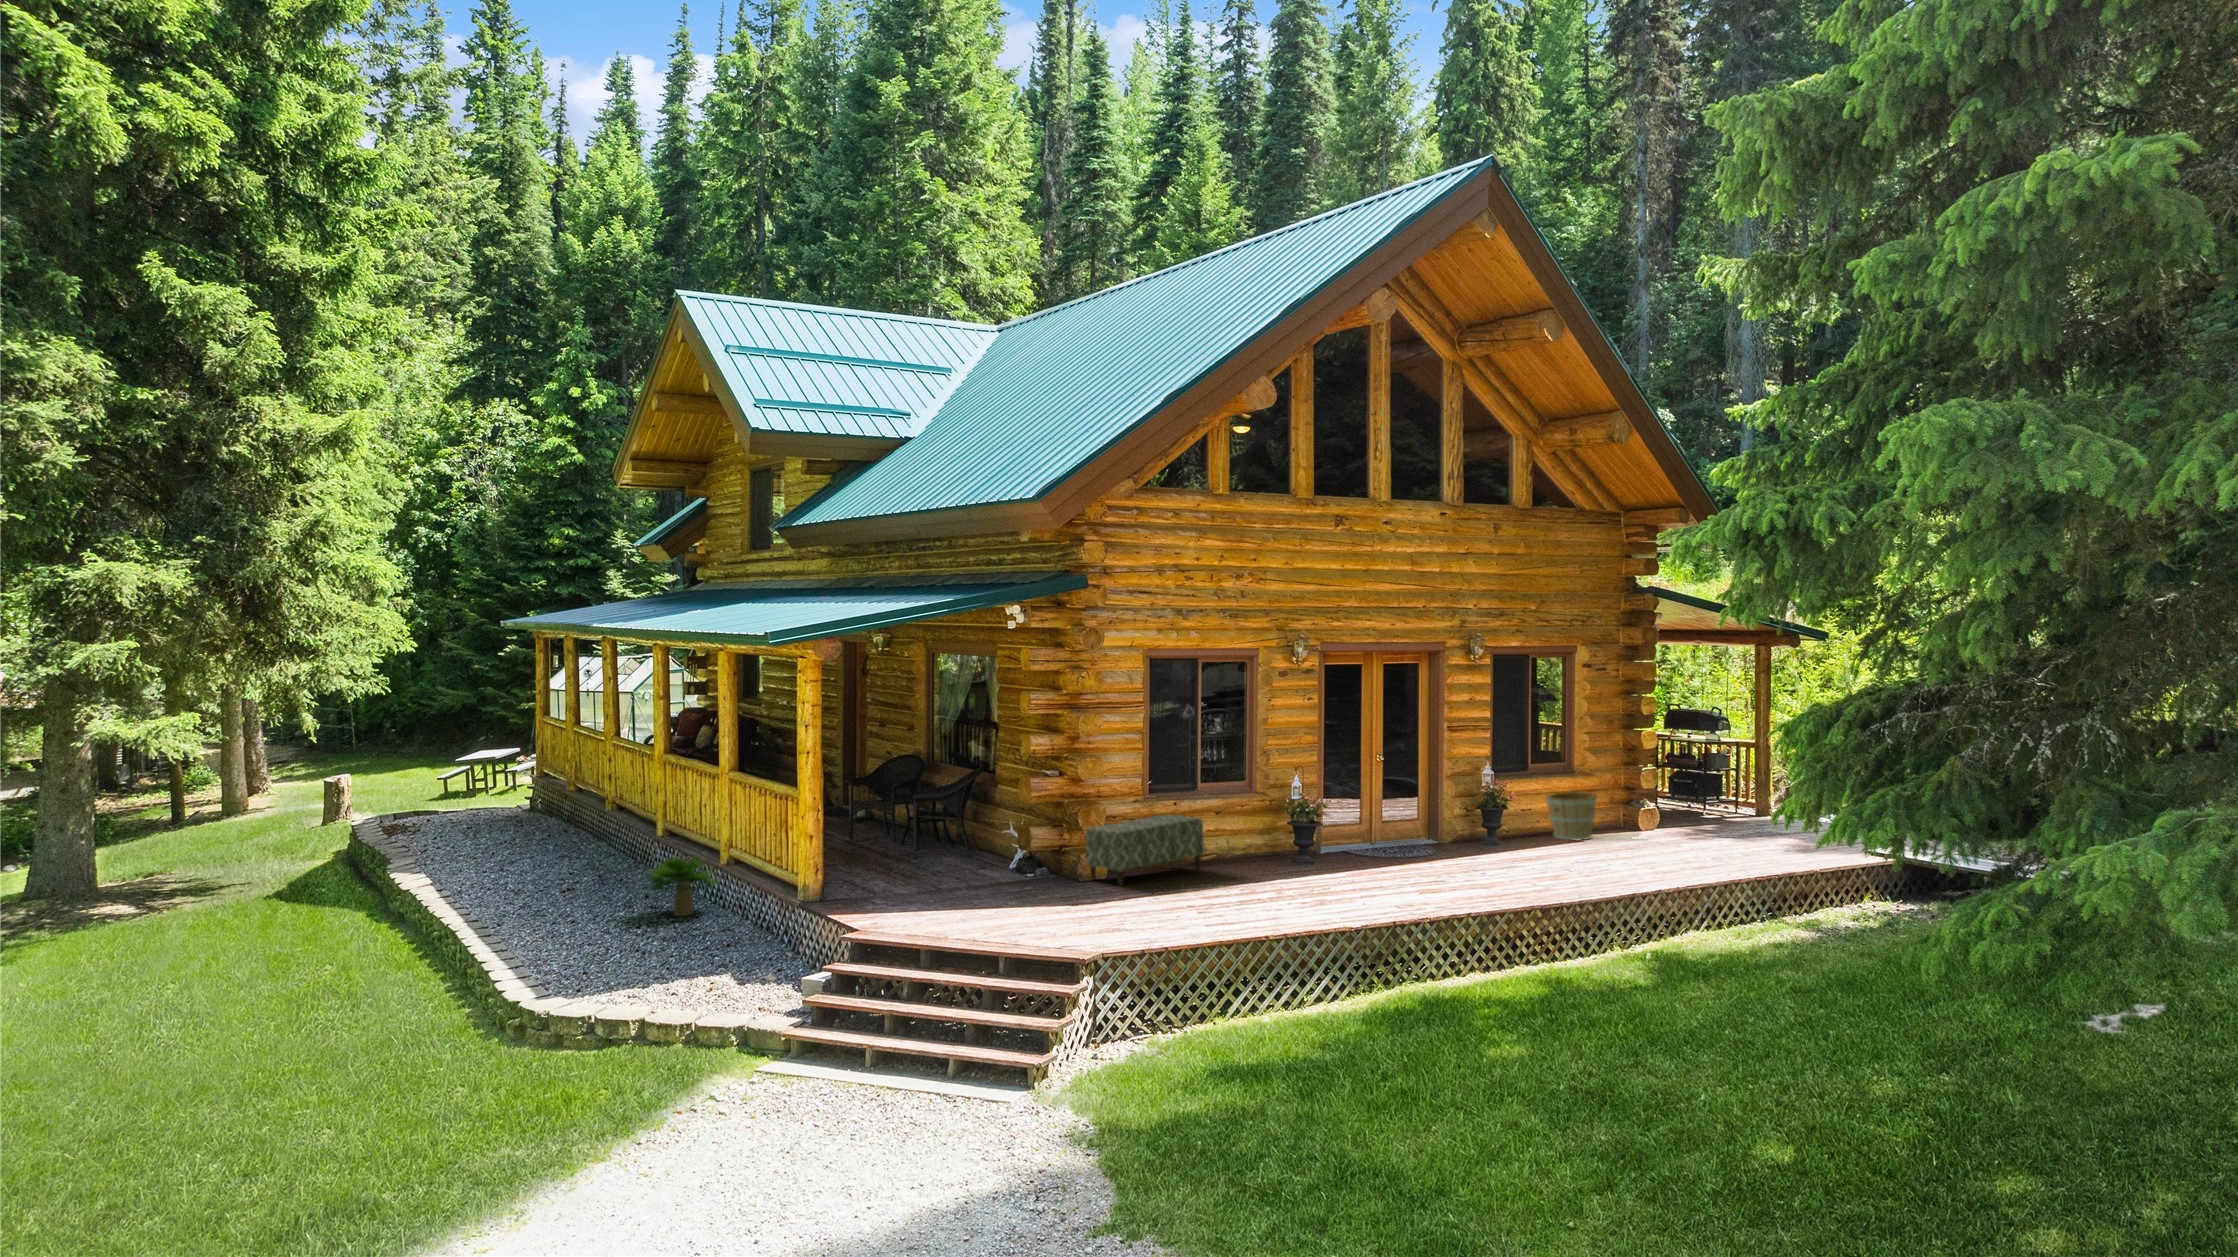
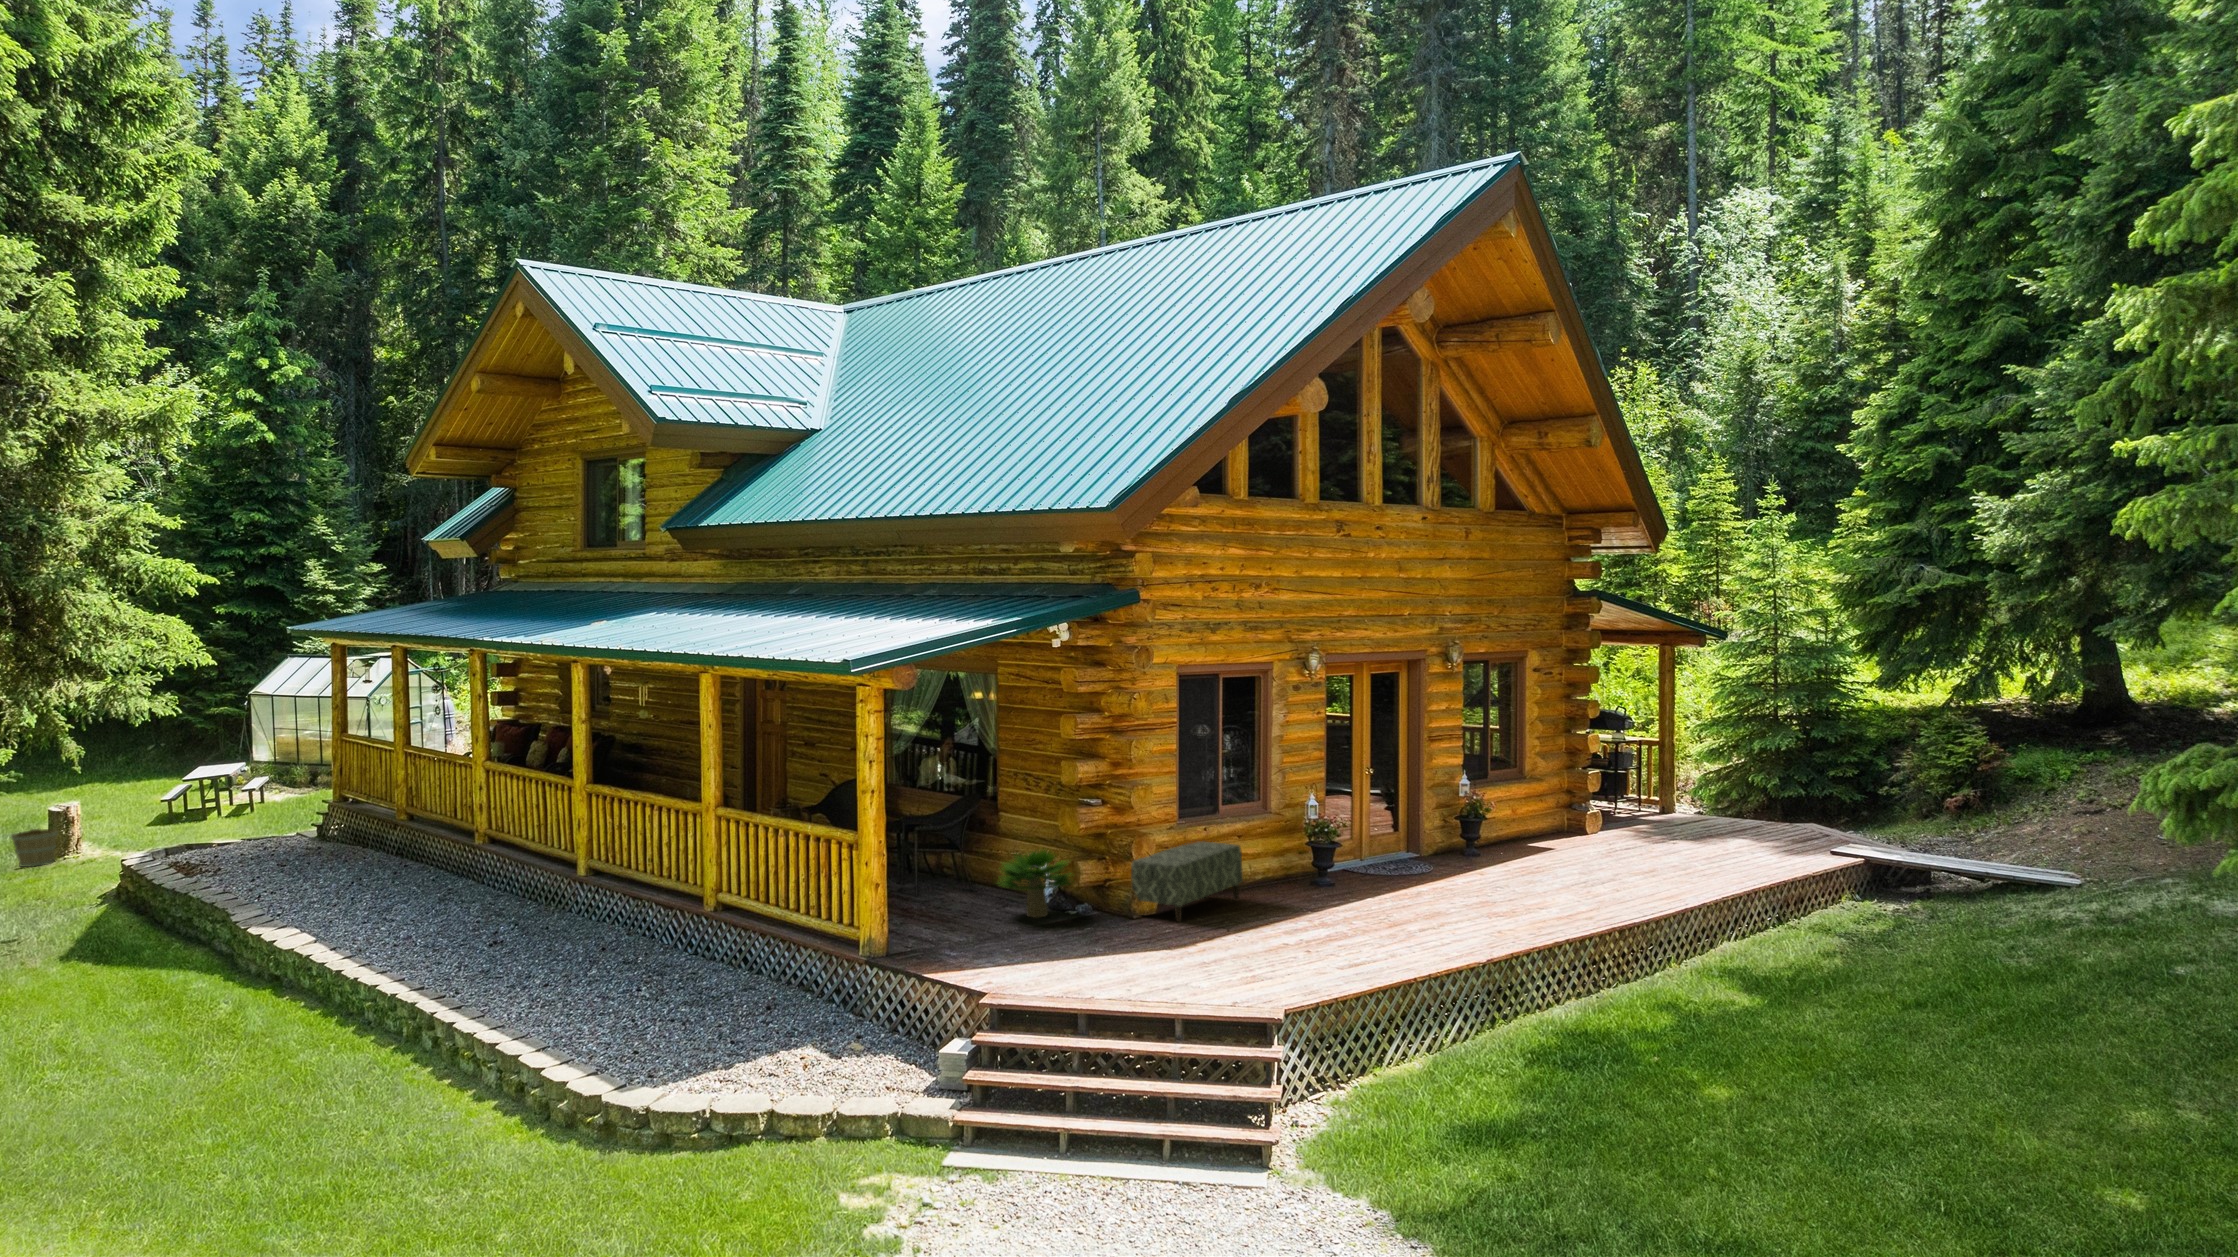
wooden bucket: present [1545,791,1597,840] -> present [11,829,58,867]
potted plant: present [649,856,718,916] -> present [1000,848,1072,917]

